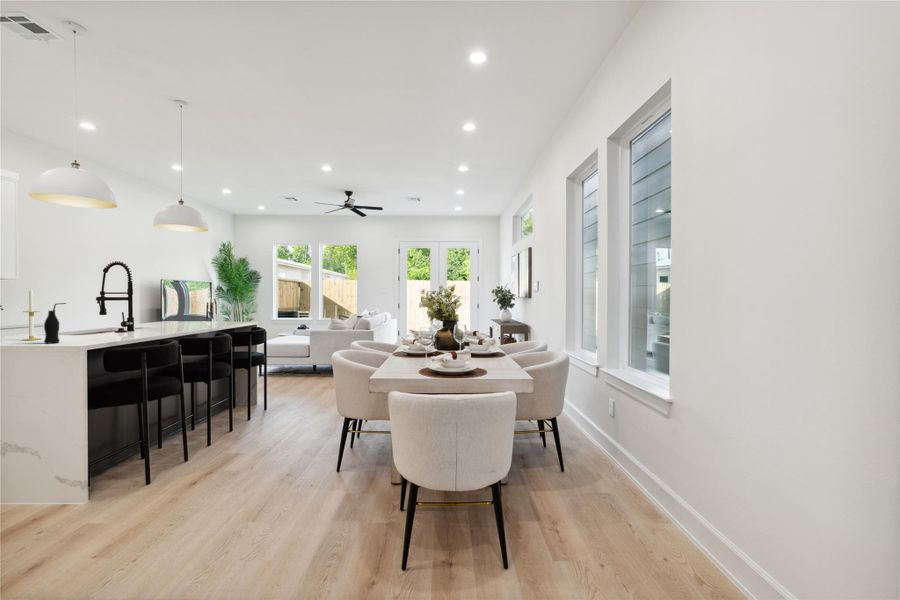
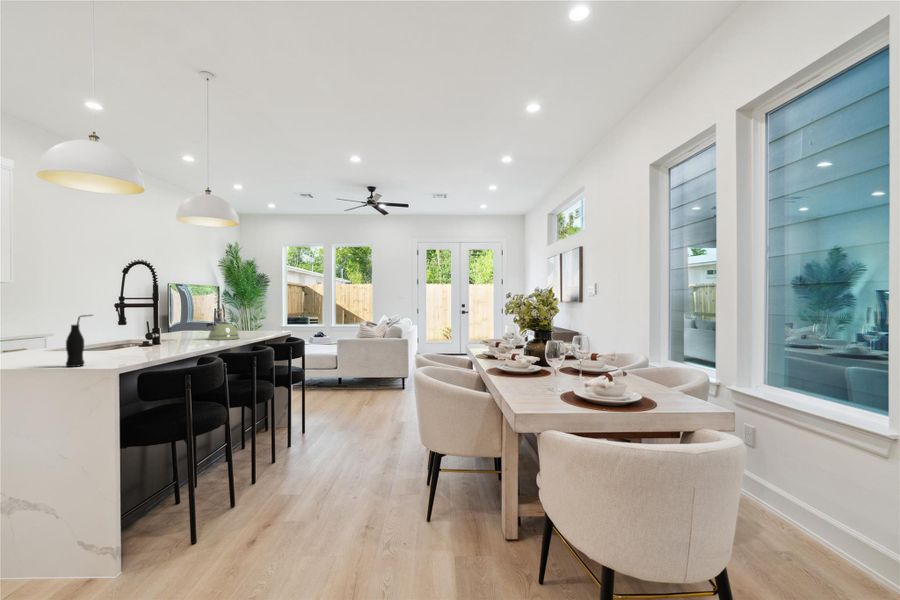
candle: present [22,289,41,340] -> none [33,296,57,362]
kettle: none [177,300,208,327] -> present [206,308,239,340]

